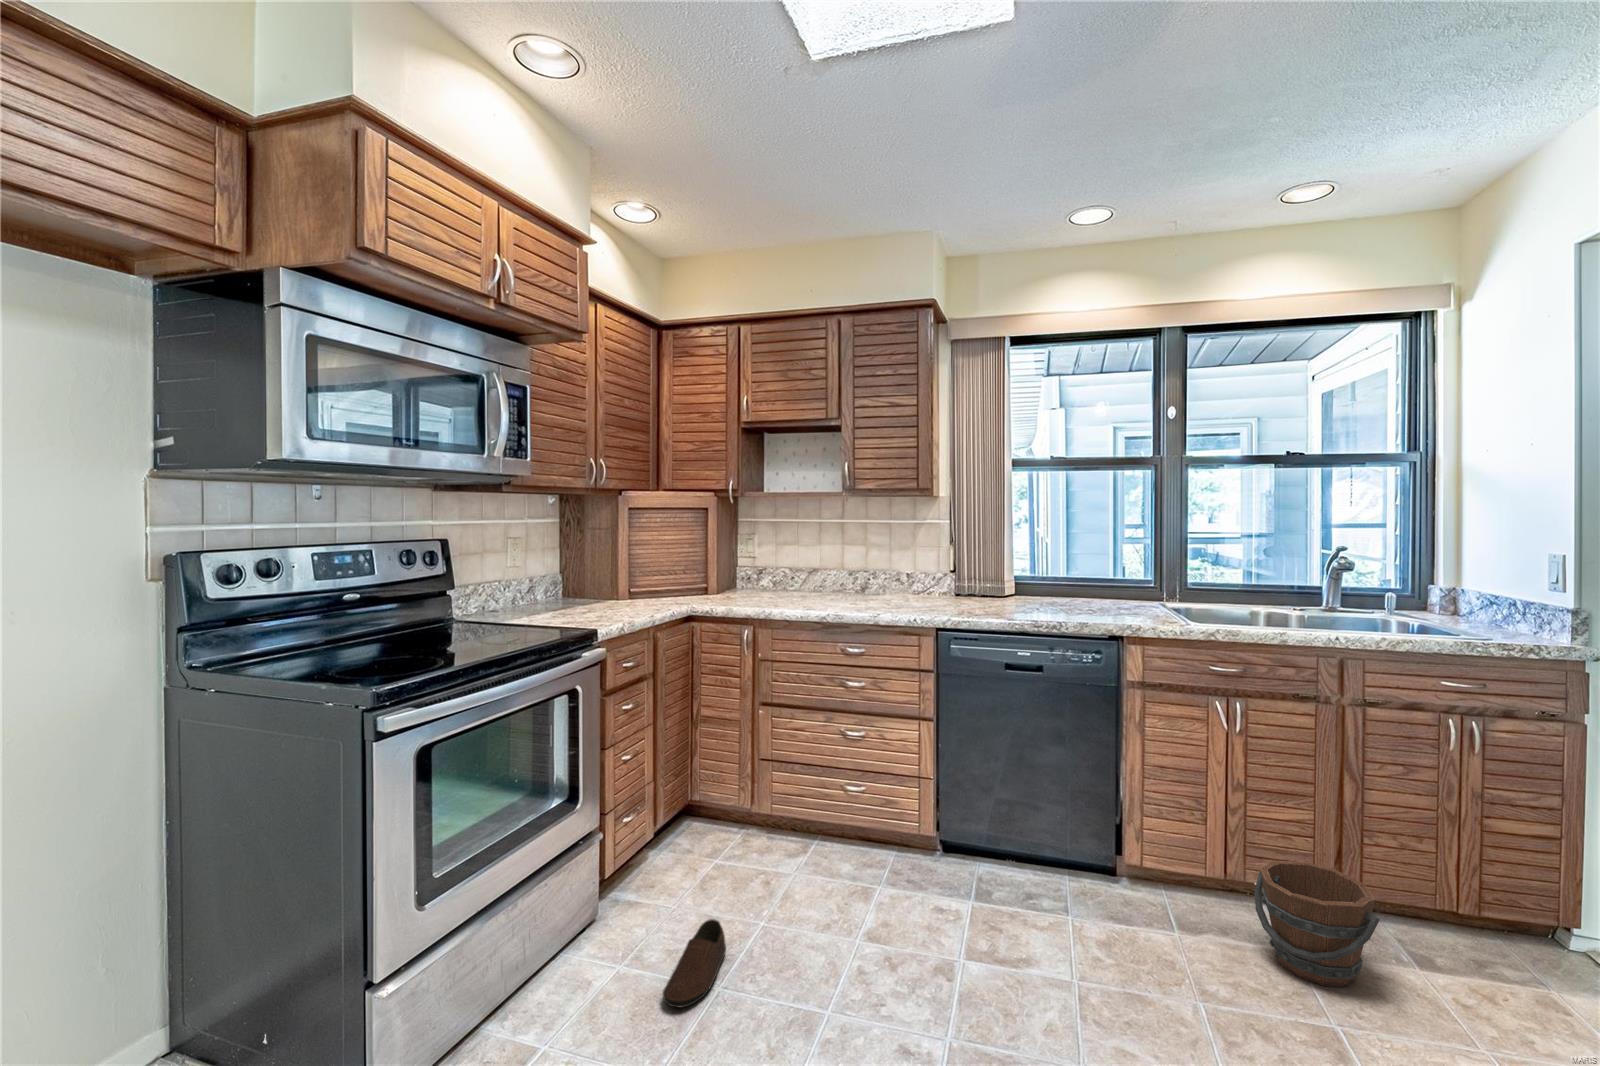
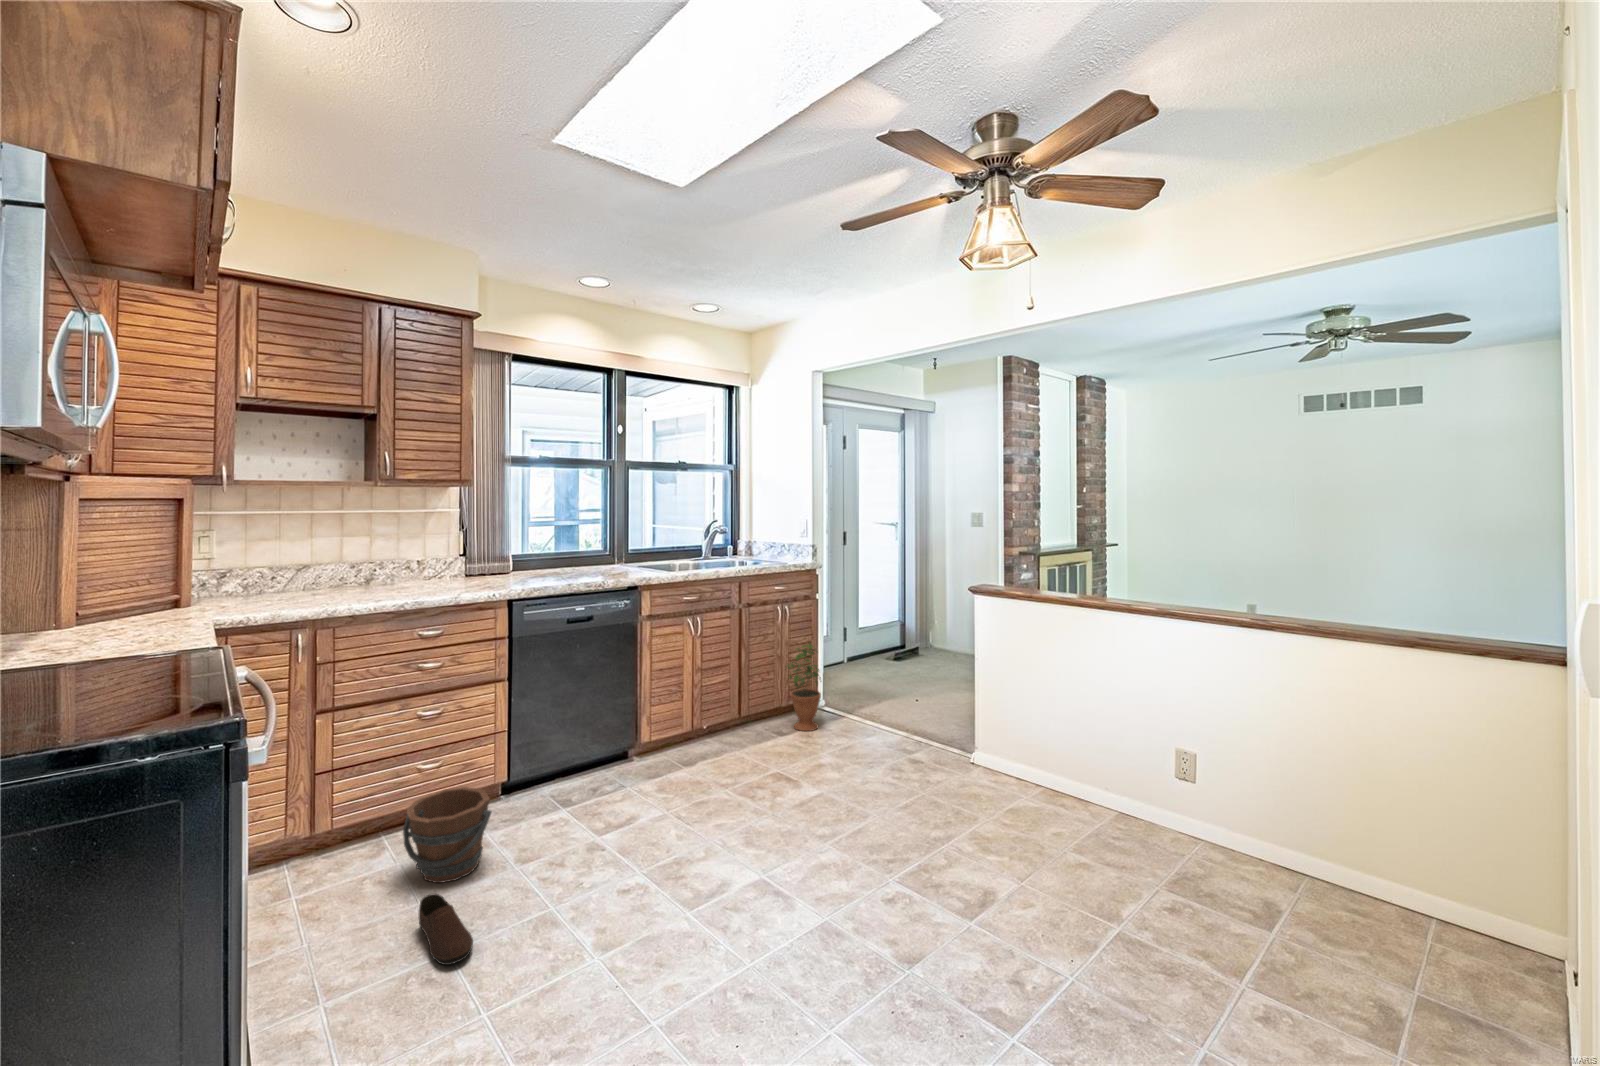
potted plant: none [1442,793,1553,997] -> present [787,643,821,731]
bucket: present [1254,861,1380,987] -> present [403,787,492,883]

